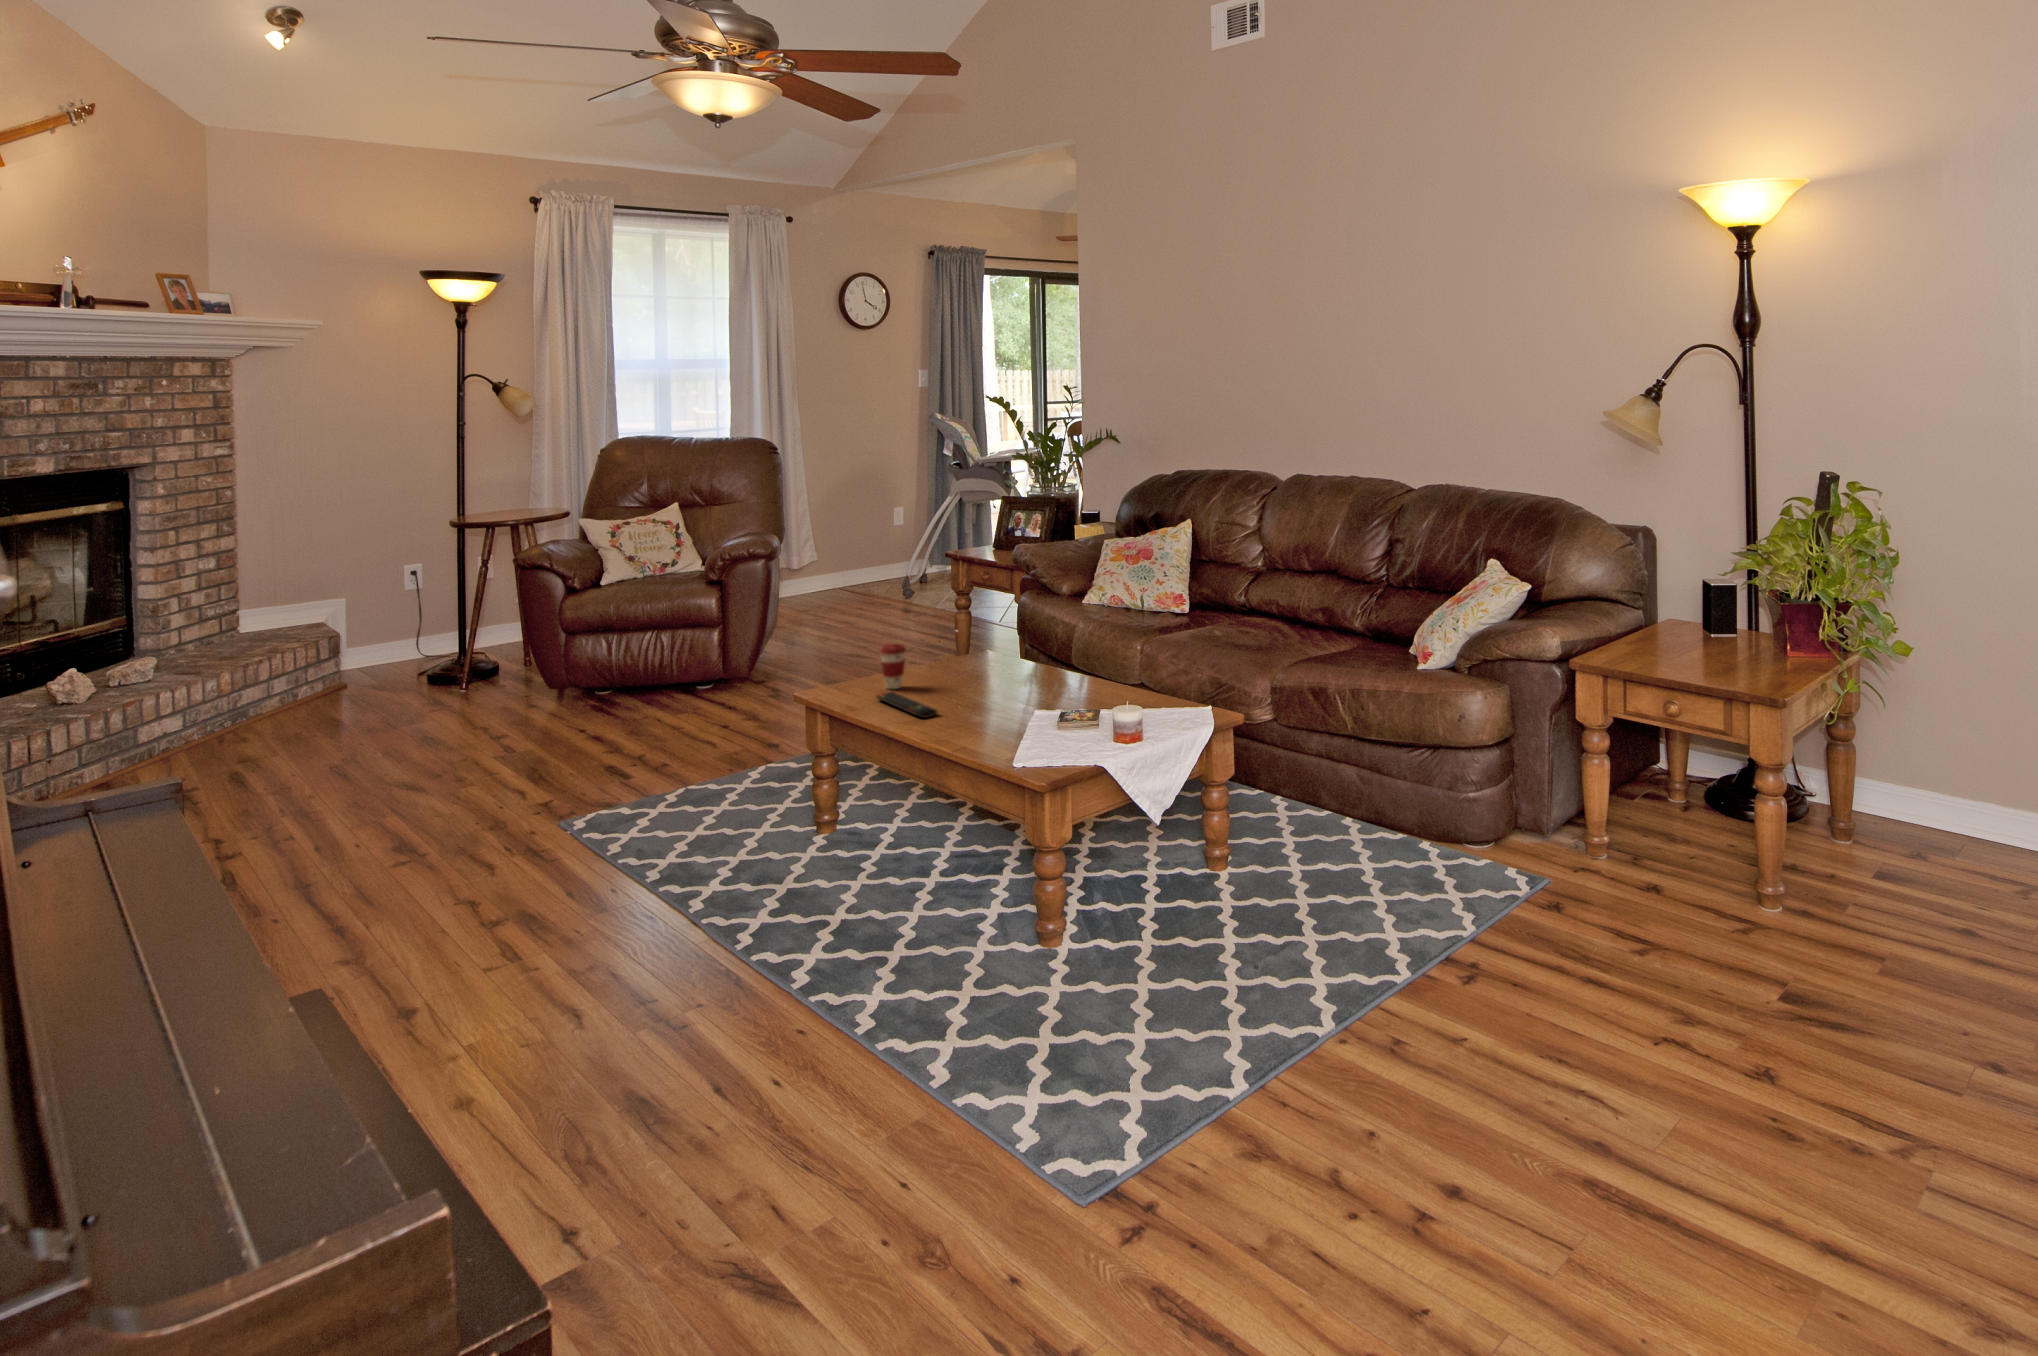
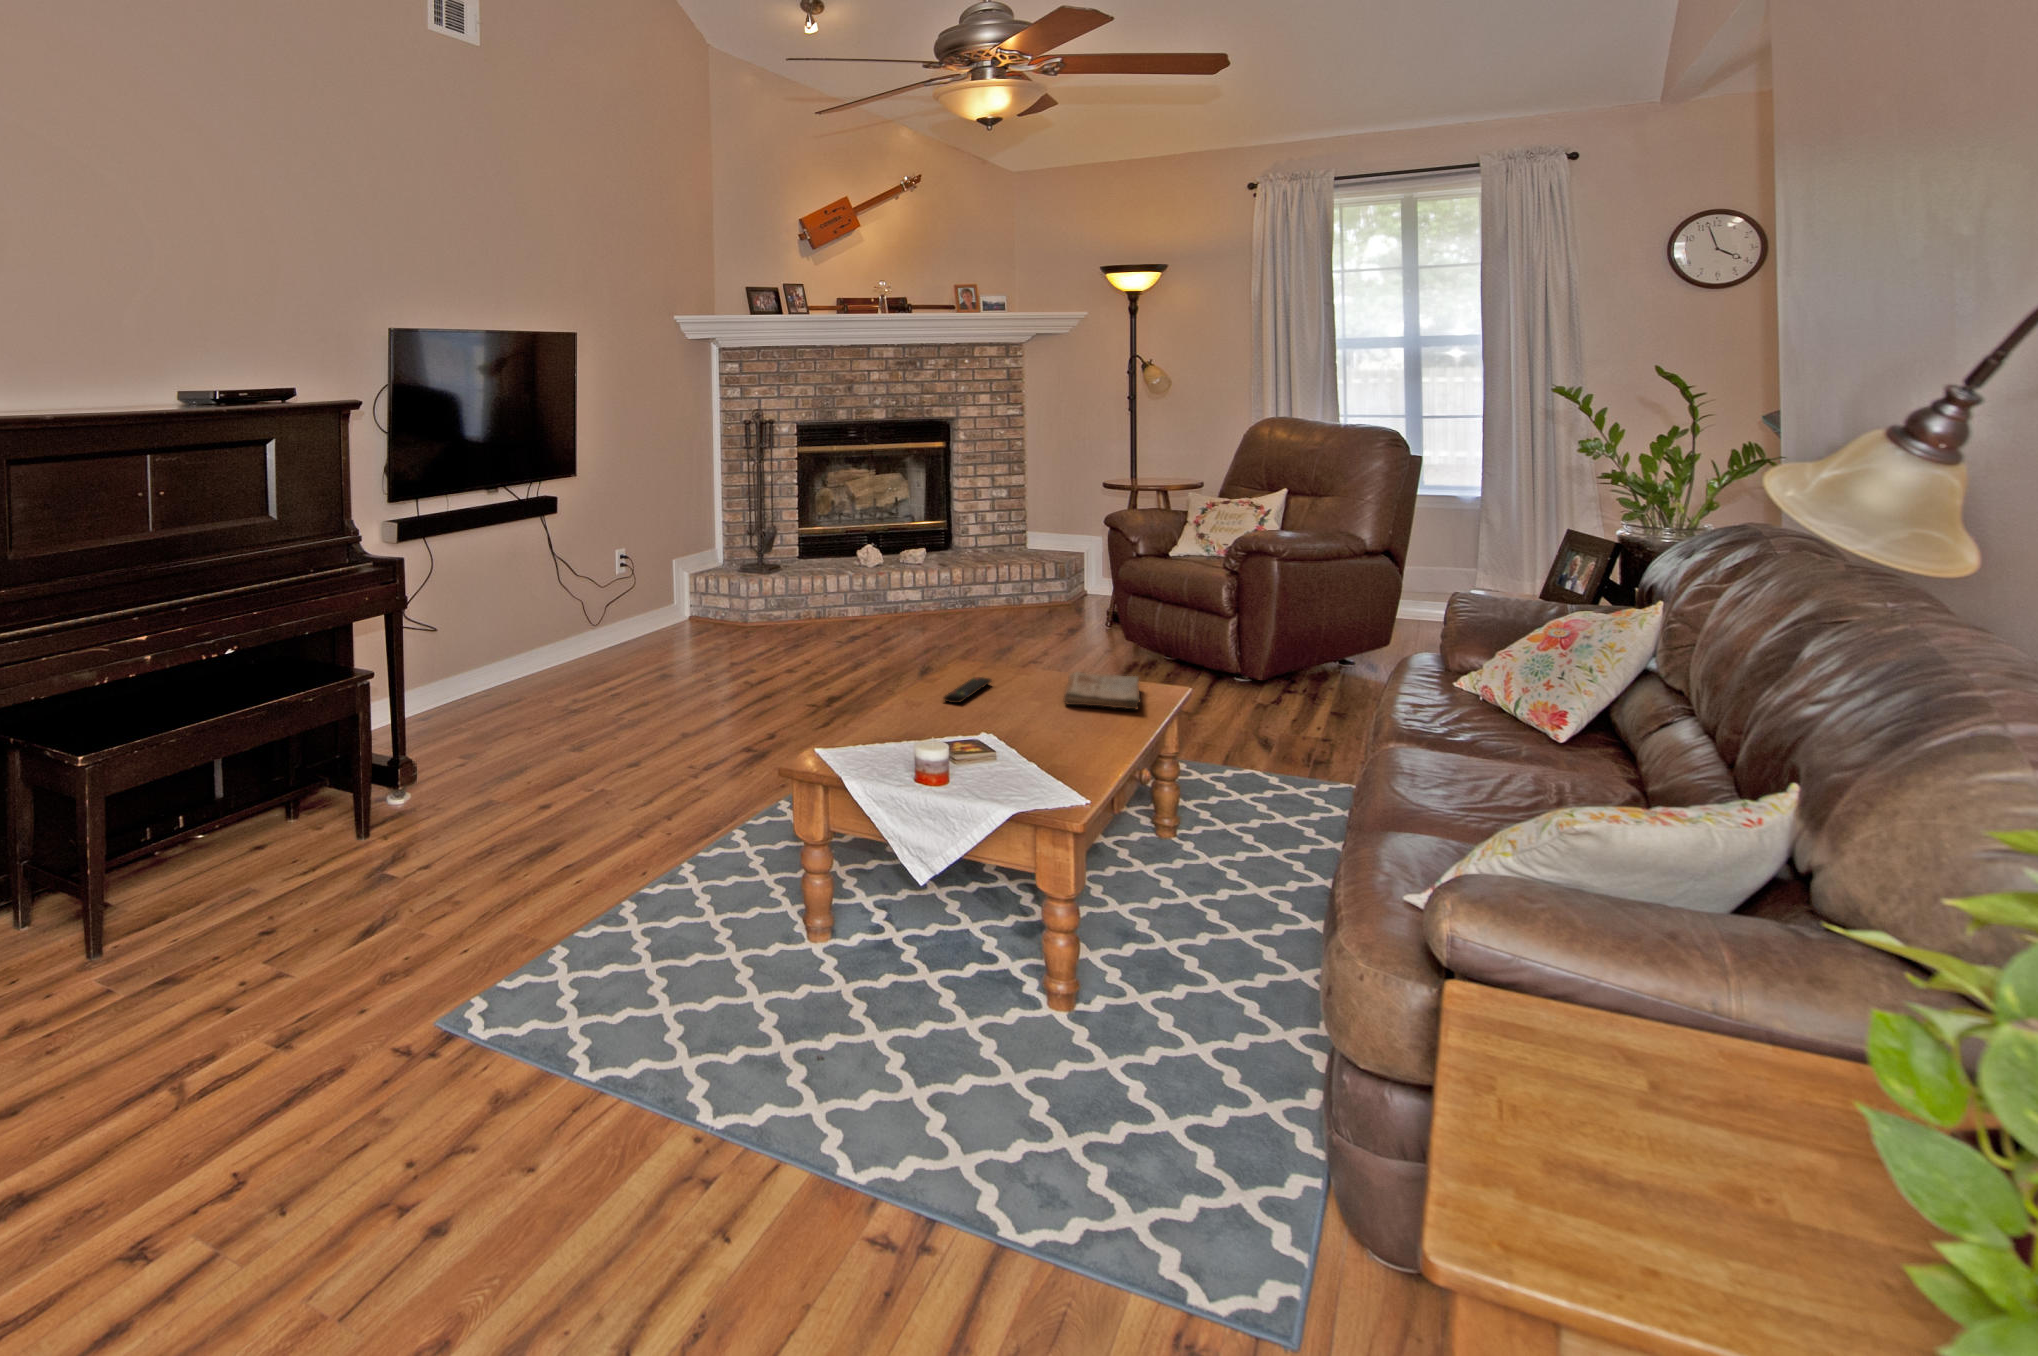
coffee cup: present [880,644,906,689] -> none [1007,636,1034,682]
book: none [924,654,1027,688] -> present [1064,672,1140,709]

